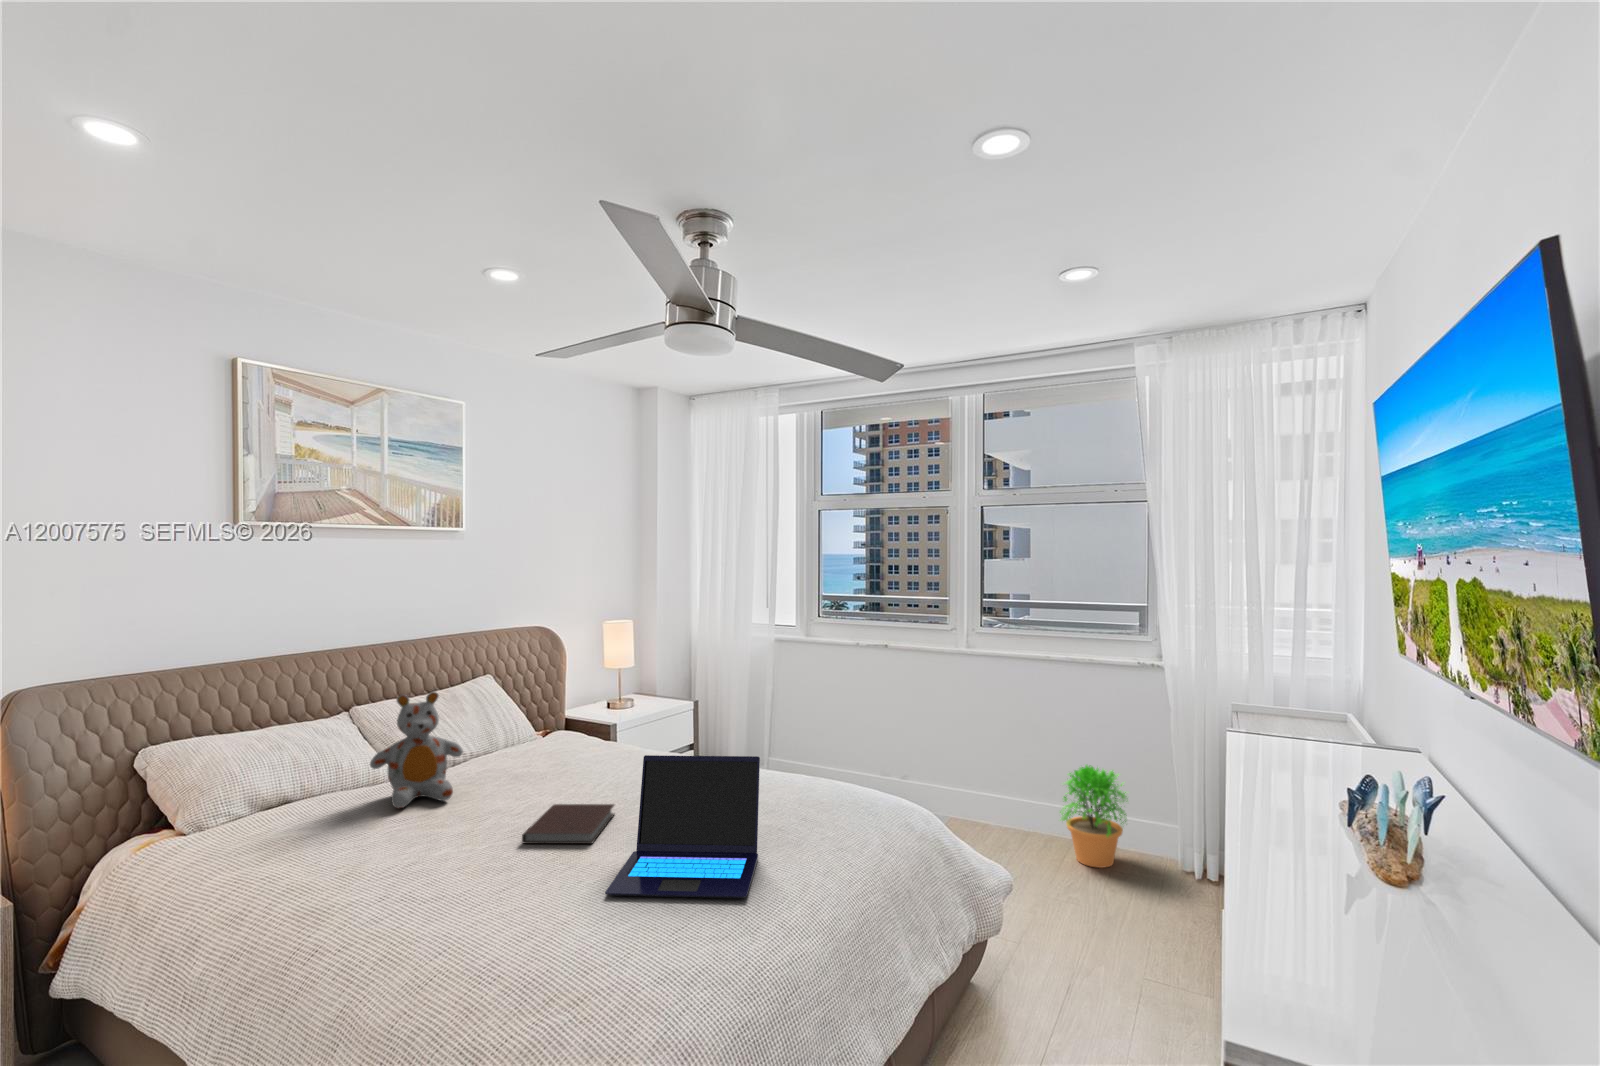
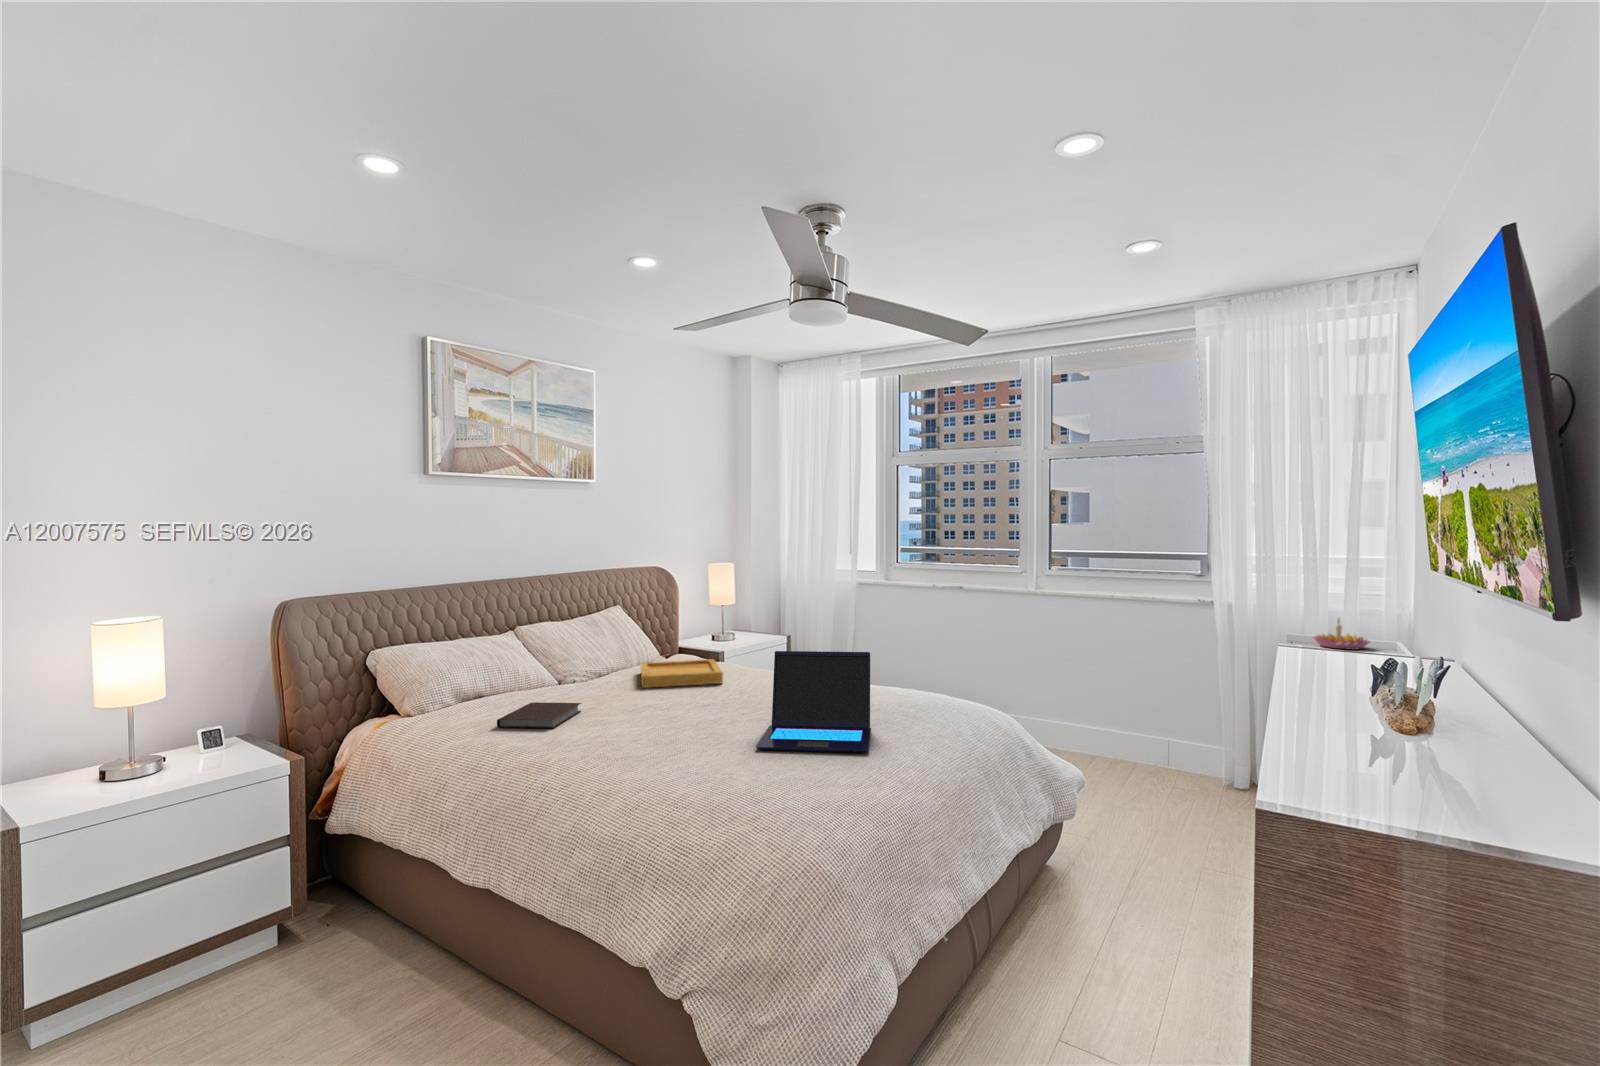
candle holder: none [1265,691,1328,731] -> present [1313,618,1370,650]
stuffed bear: present [370,692,463,808] -> none [544,609,615,700]
tray: none [497,740,598,785] -> present [641,659,723,688]
potted plant: present [1060,765,1127,868] -> none [1120,689,1189,781]
notebook: present [522,804,614,844] -> present [497,702,581,728]

